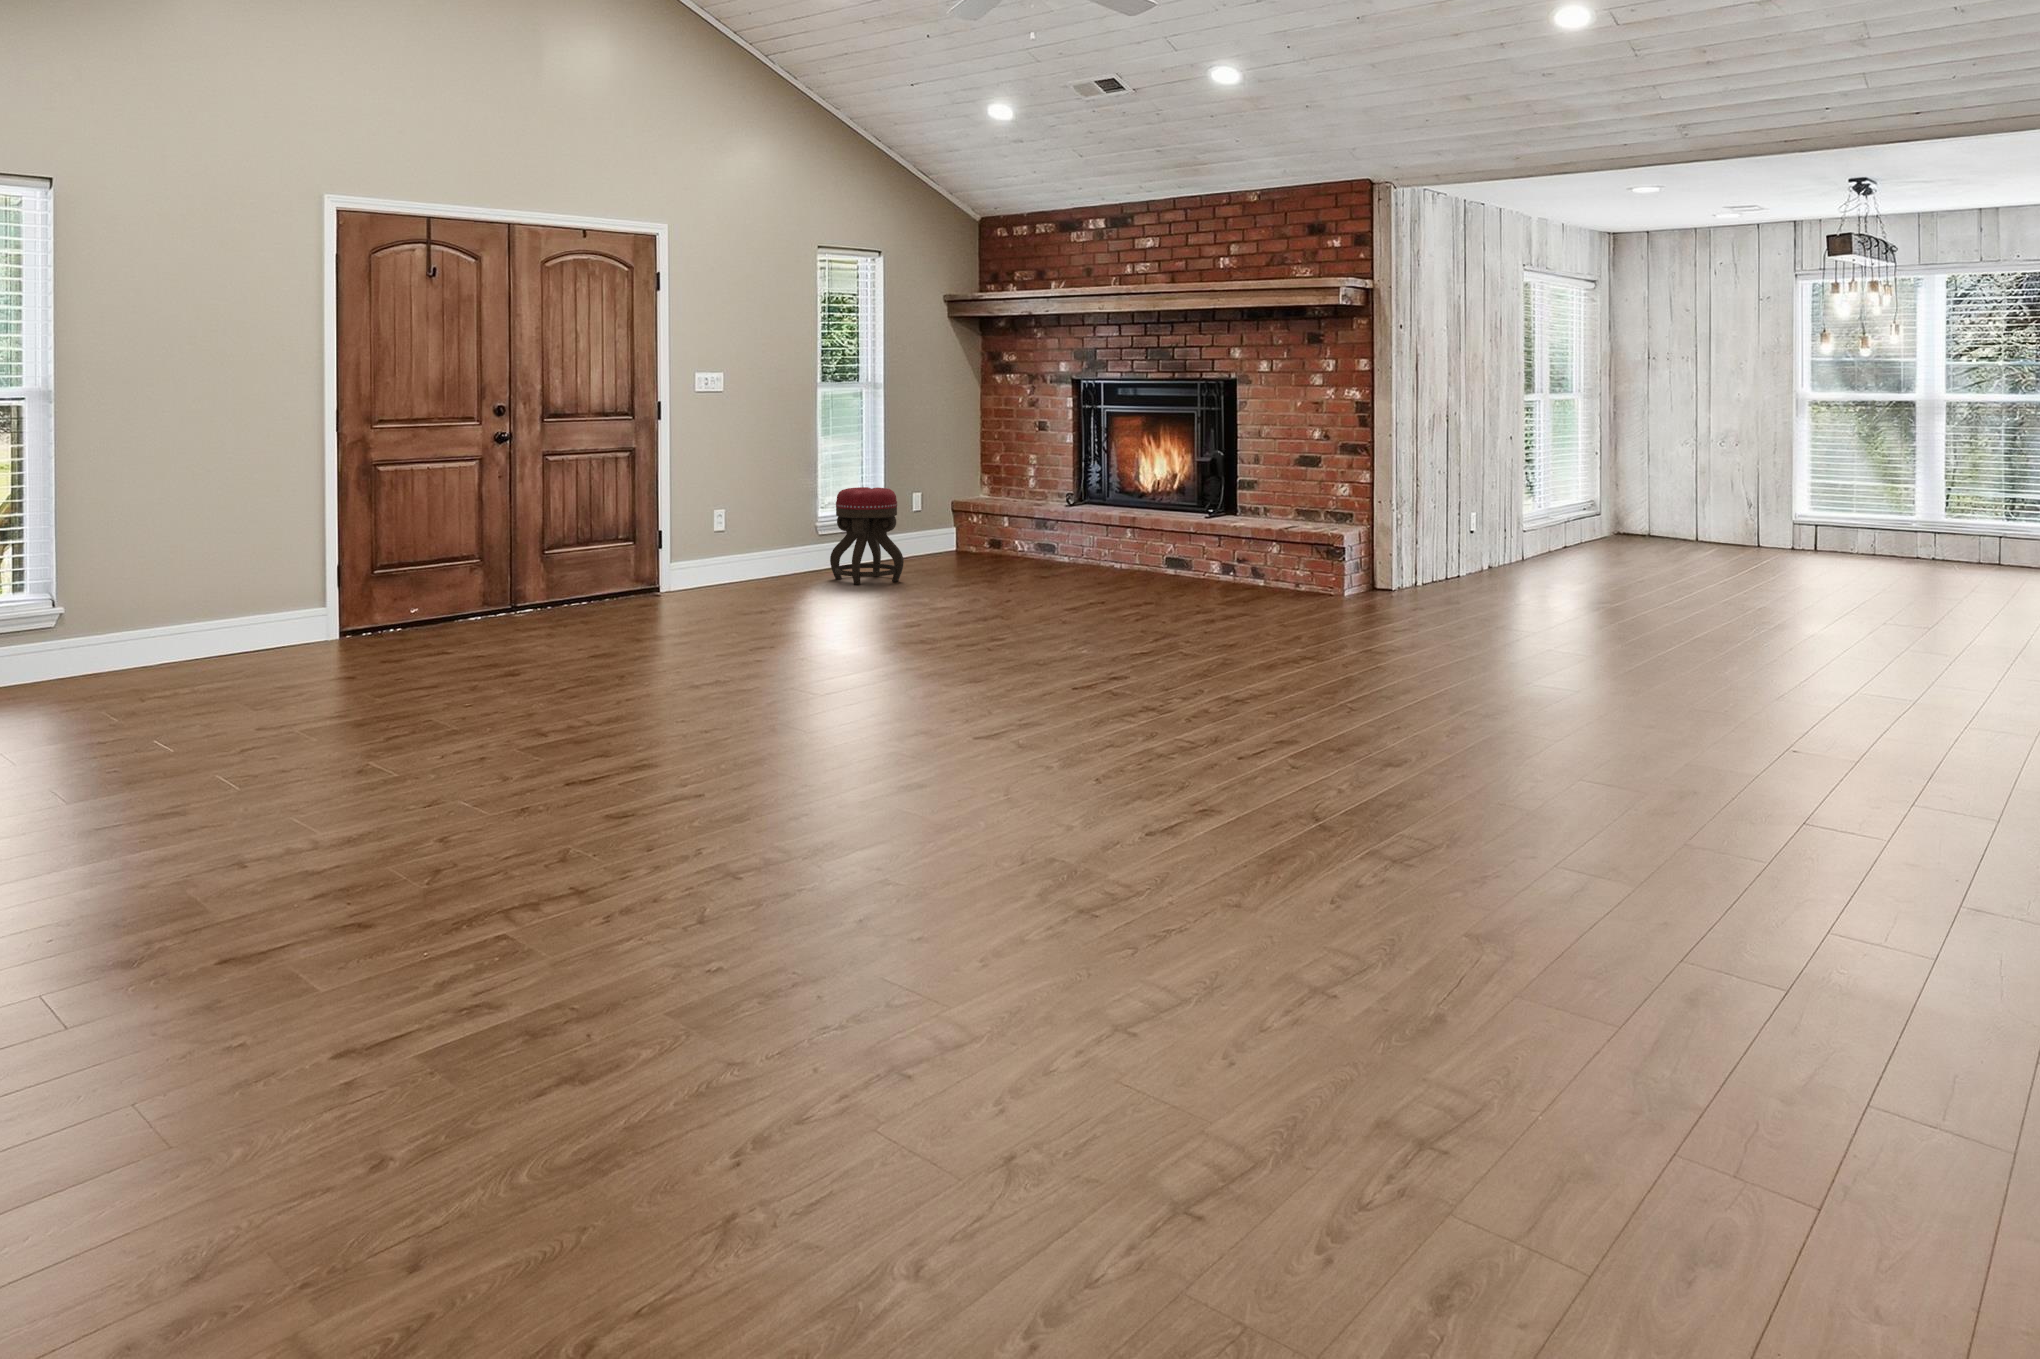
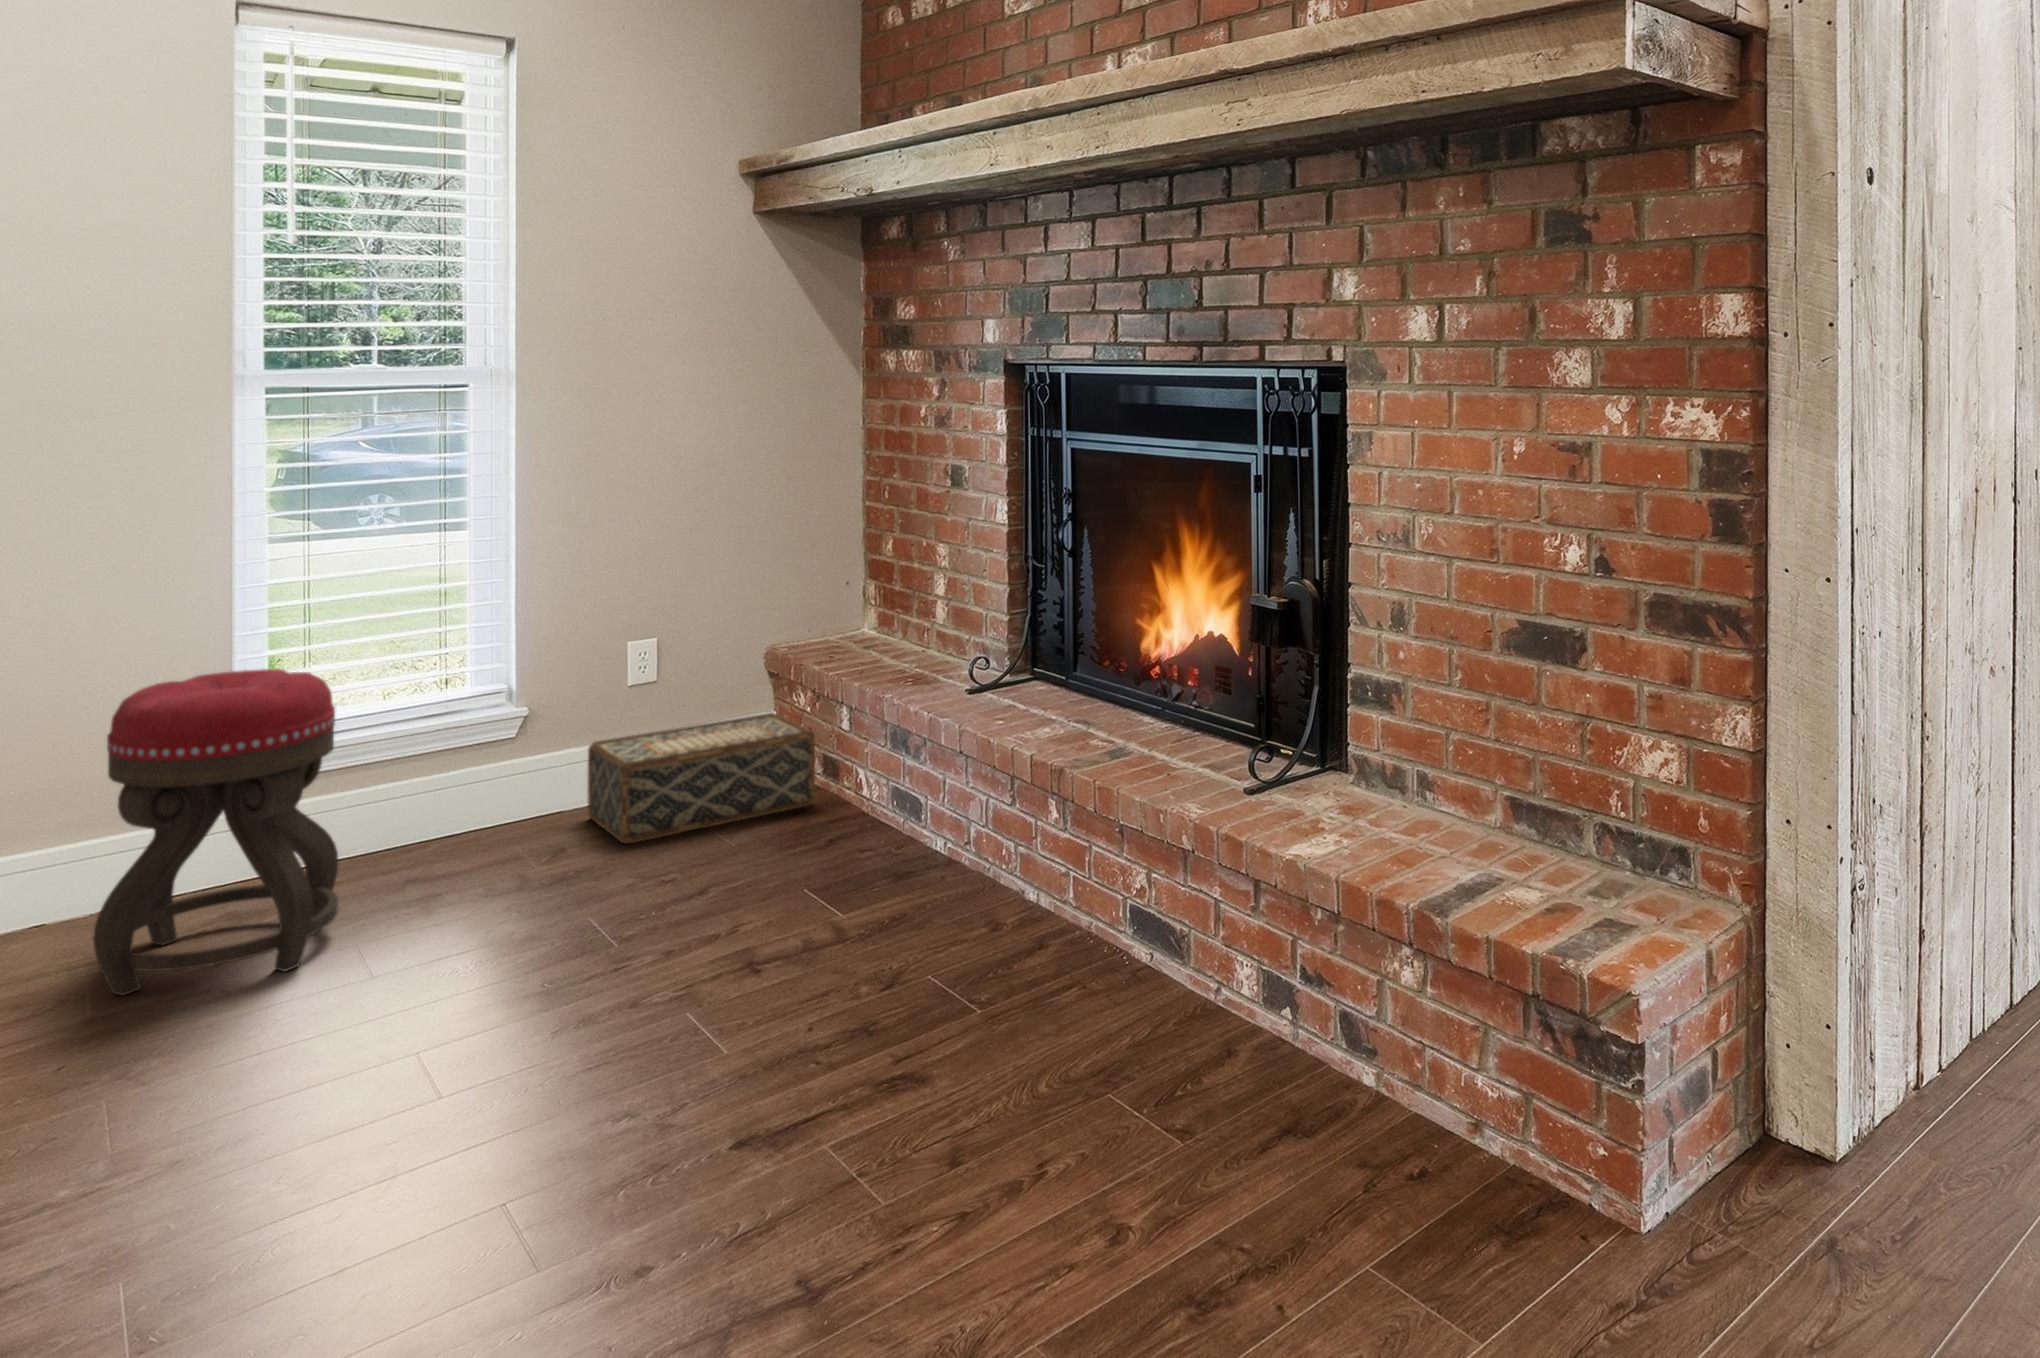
woven basket: none [911,524,992,564] -> present [588,713,815,844]

